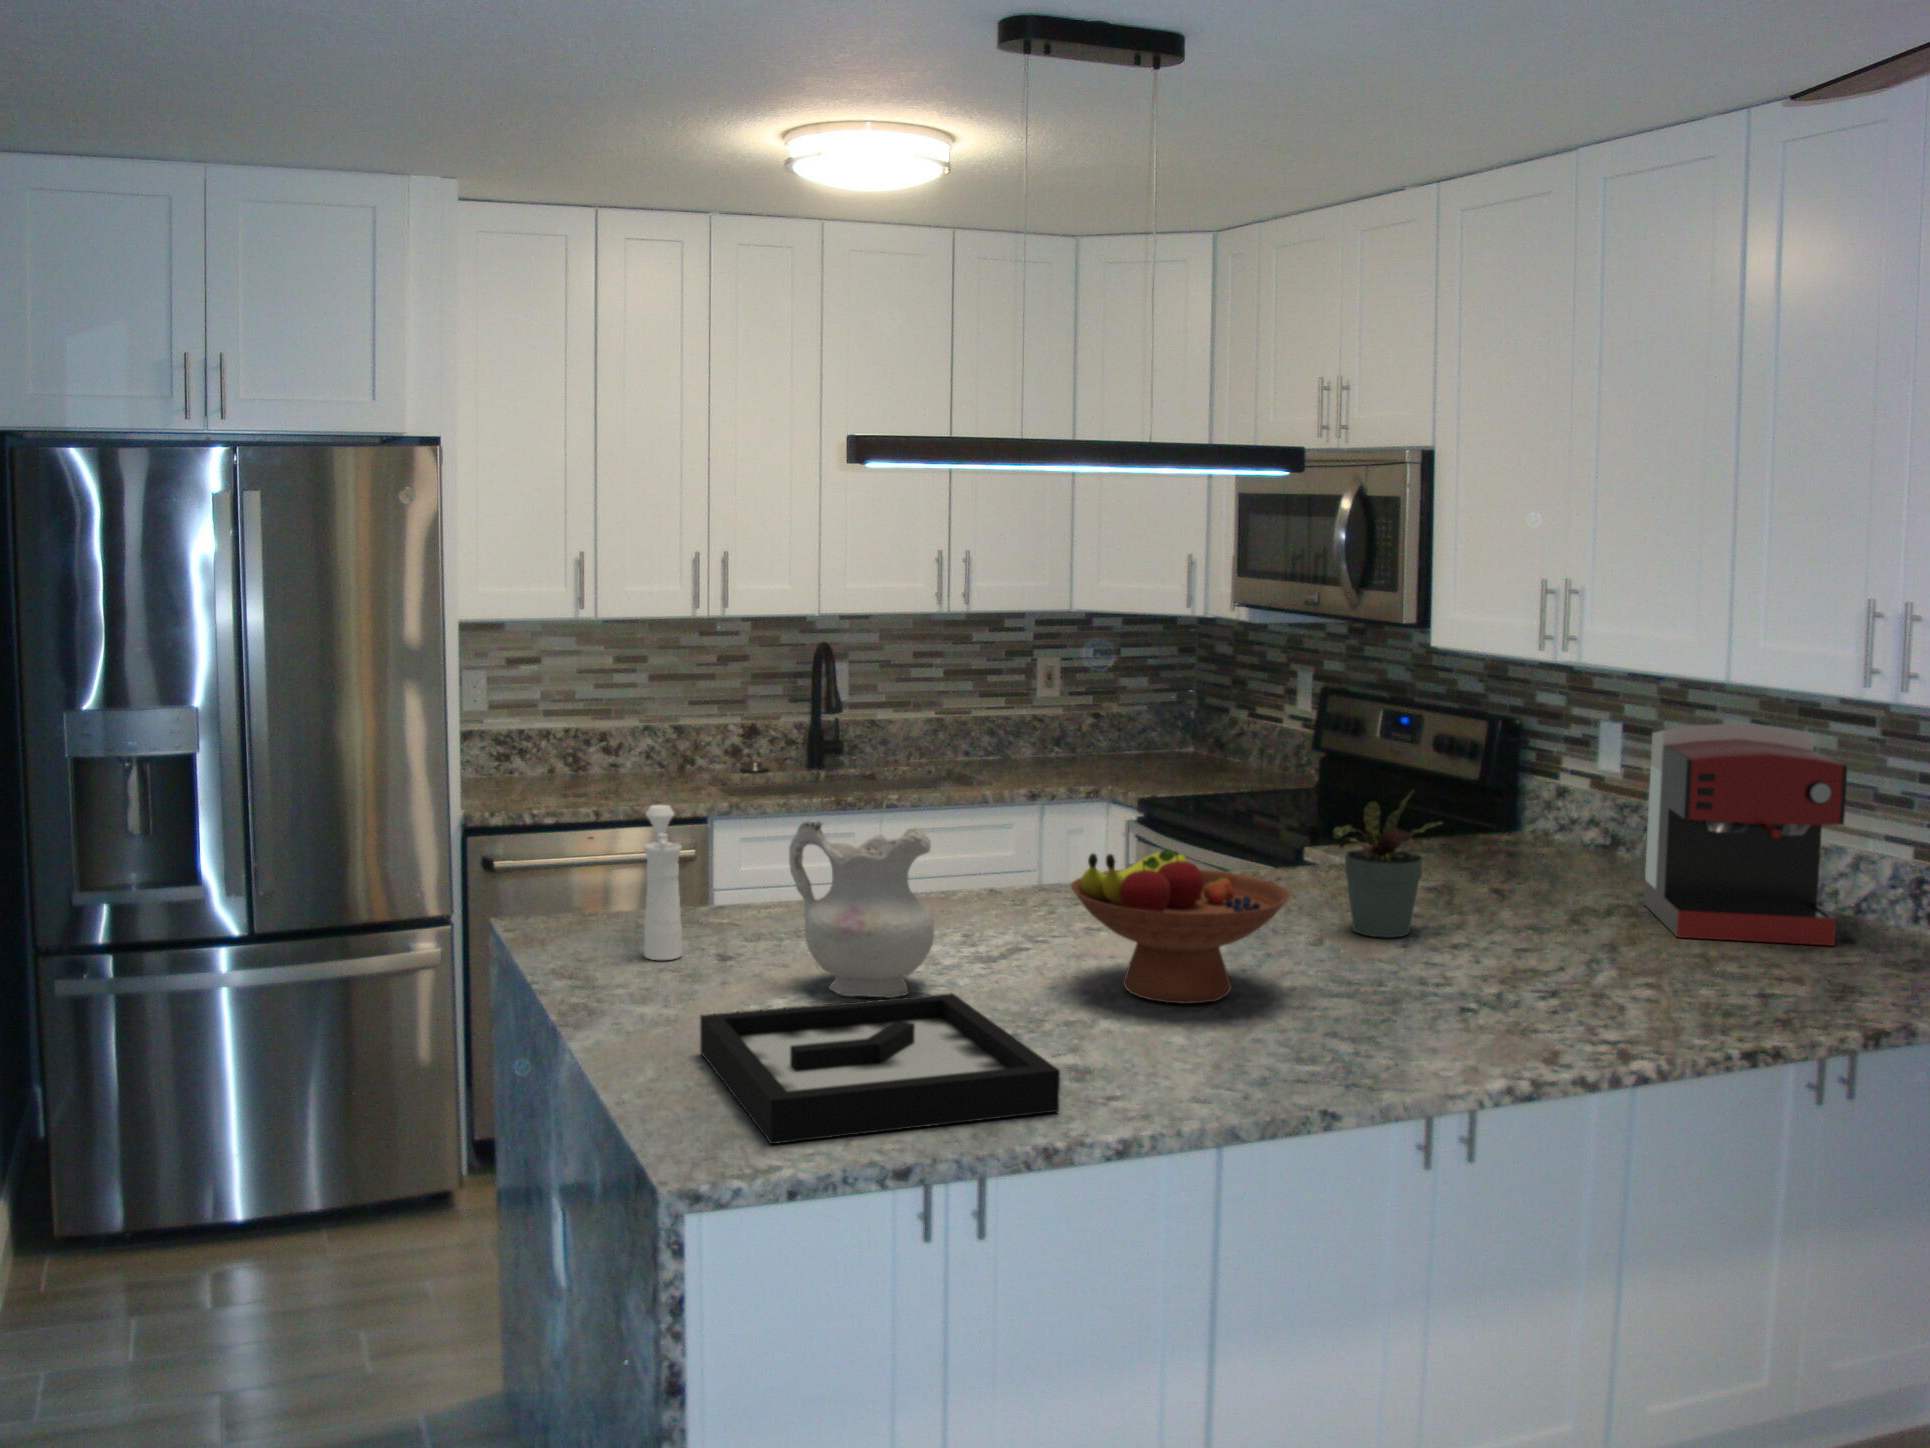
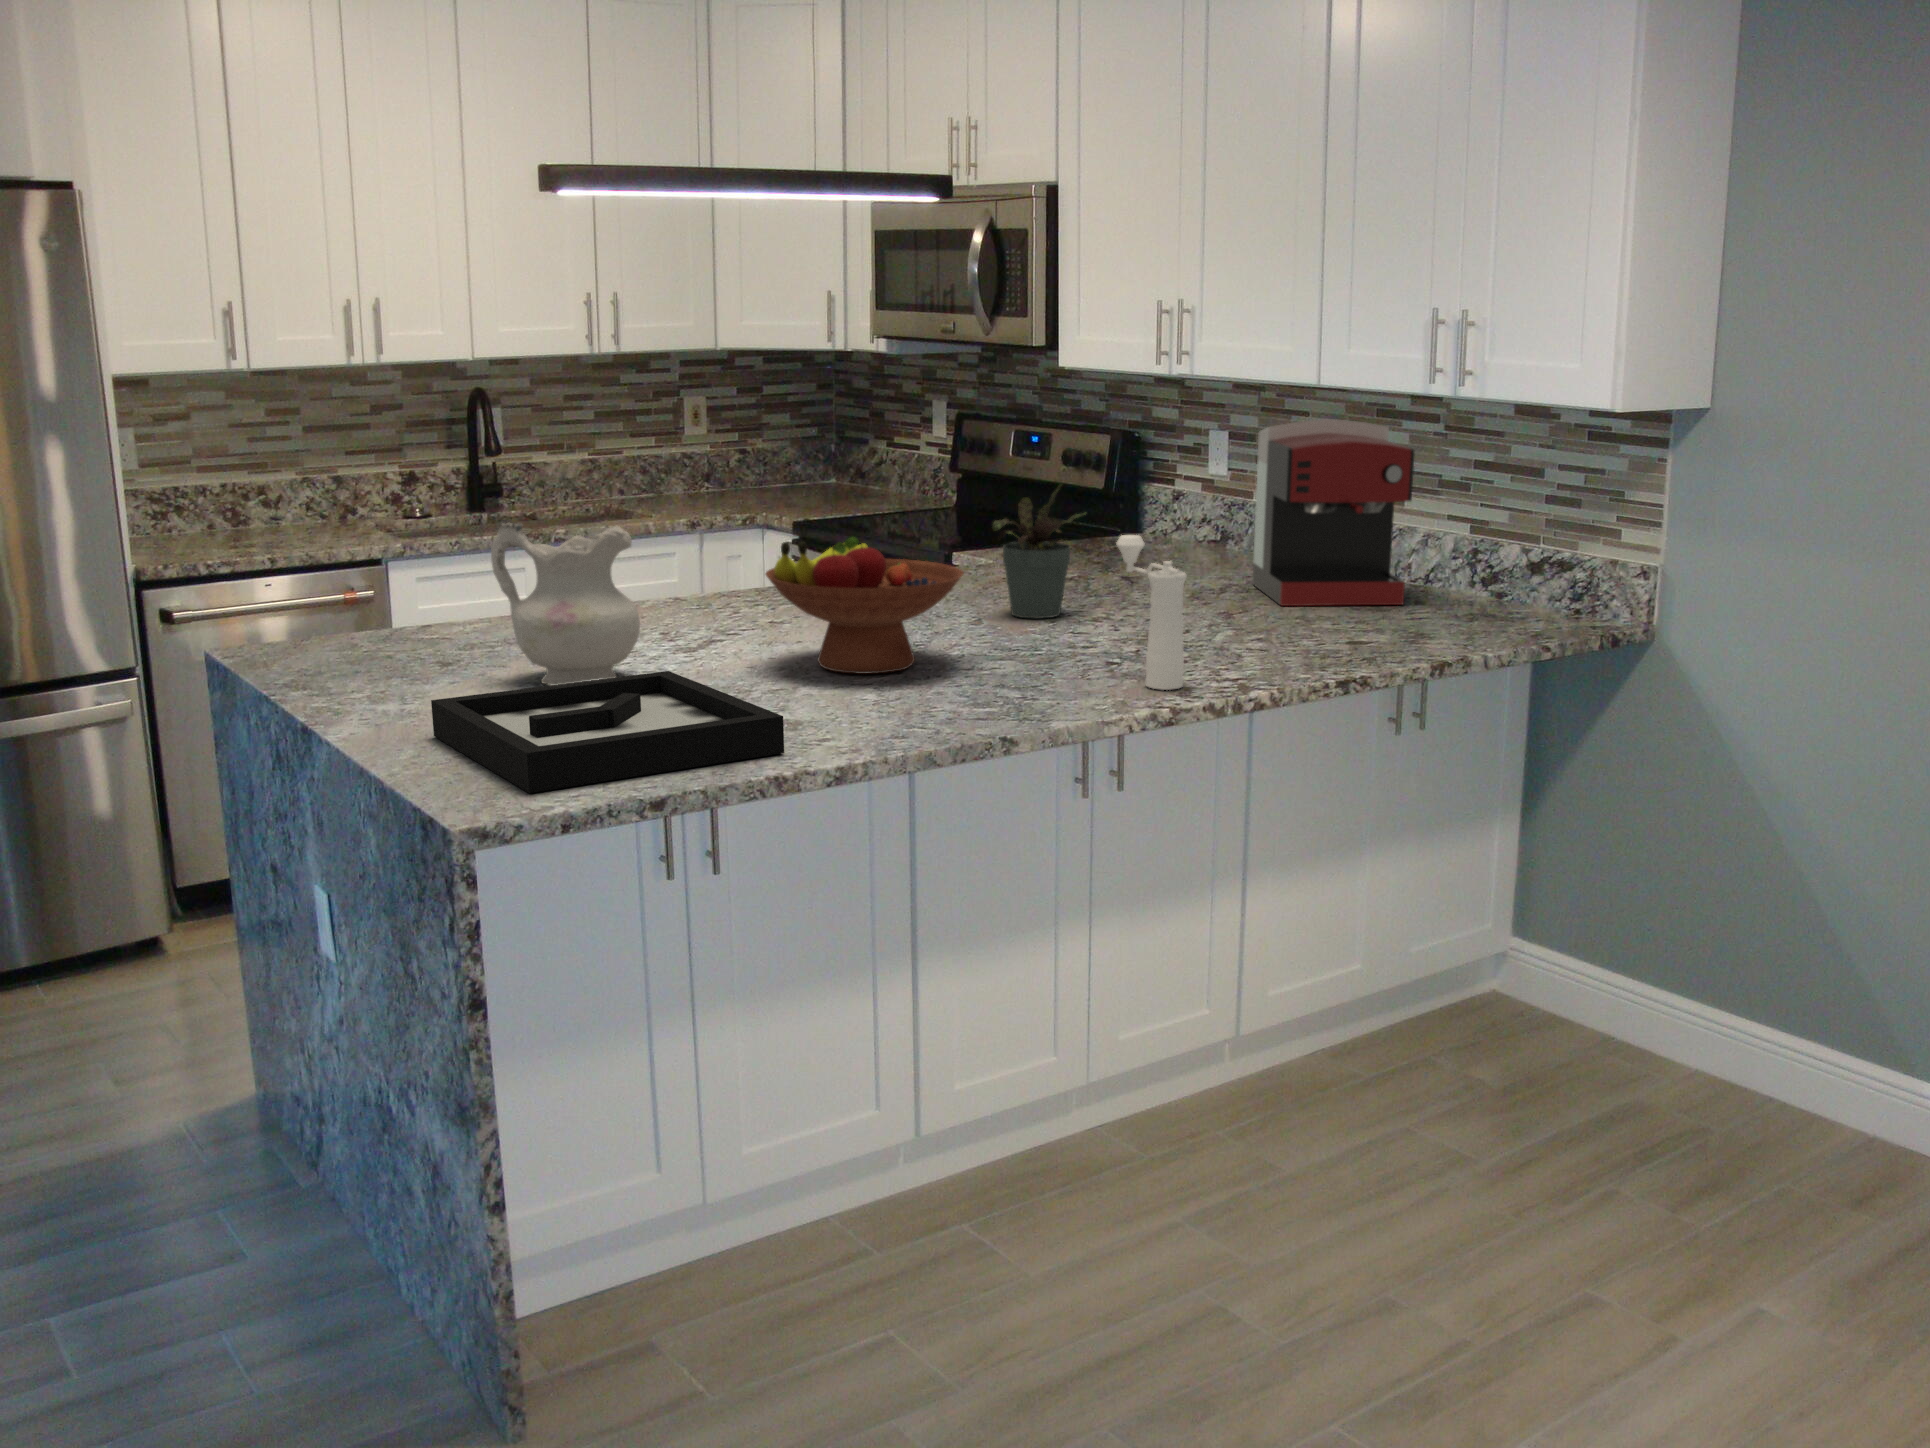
pepper mill: present [644,805,682,960] -> present [1116,535,1187,690]

